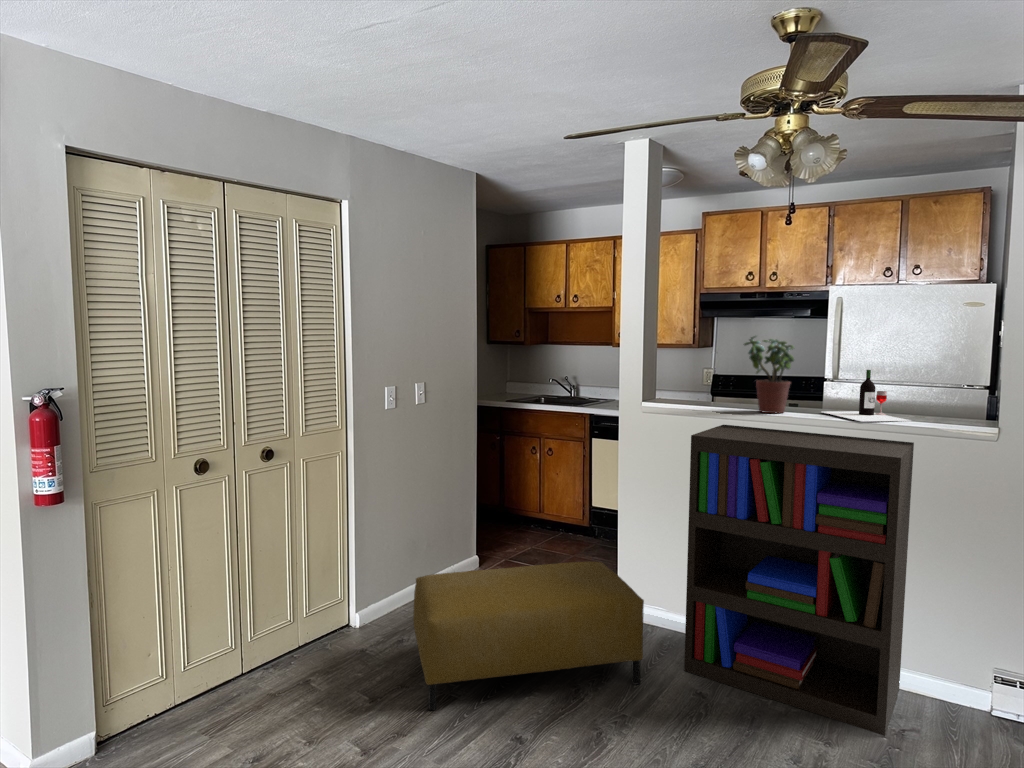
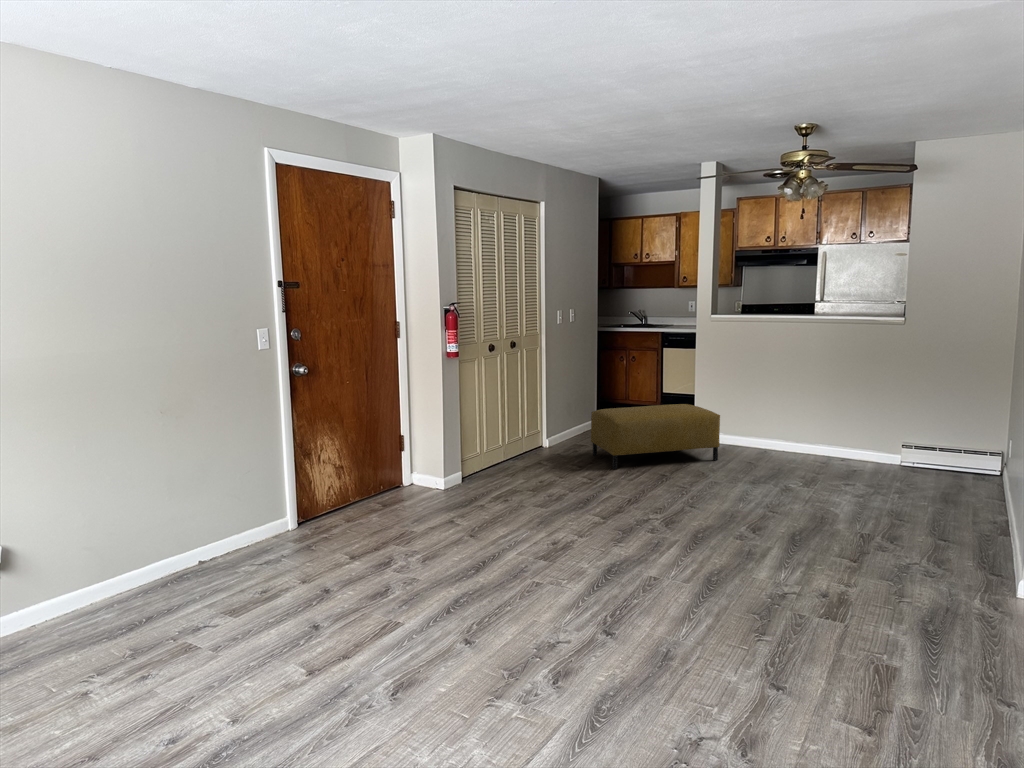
potted plant: present [744,336,794,413] -> none [770,274,799,318]
wine bottle: present [824,370,911,421] -> none [813,292,872,318]
bookshelf: present [684,425,914,736] -> none [740,325,861,470]

